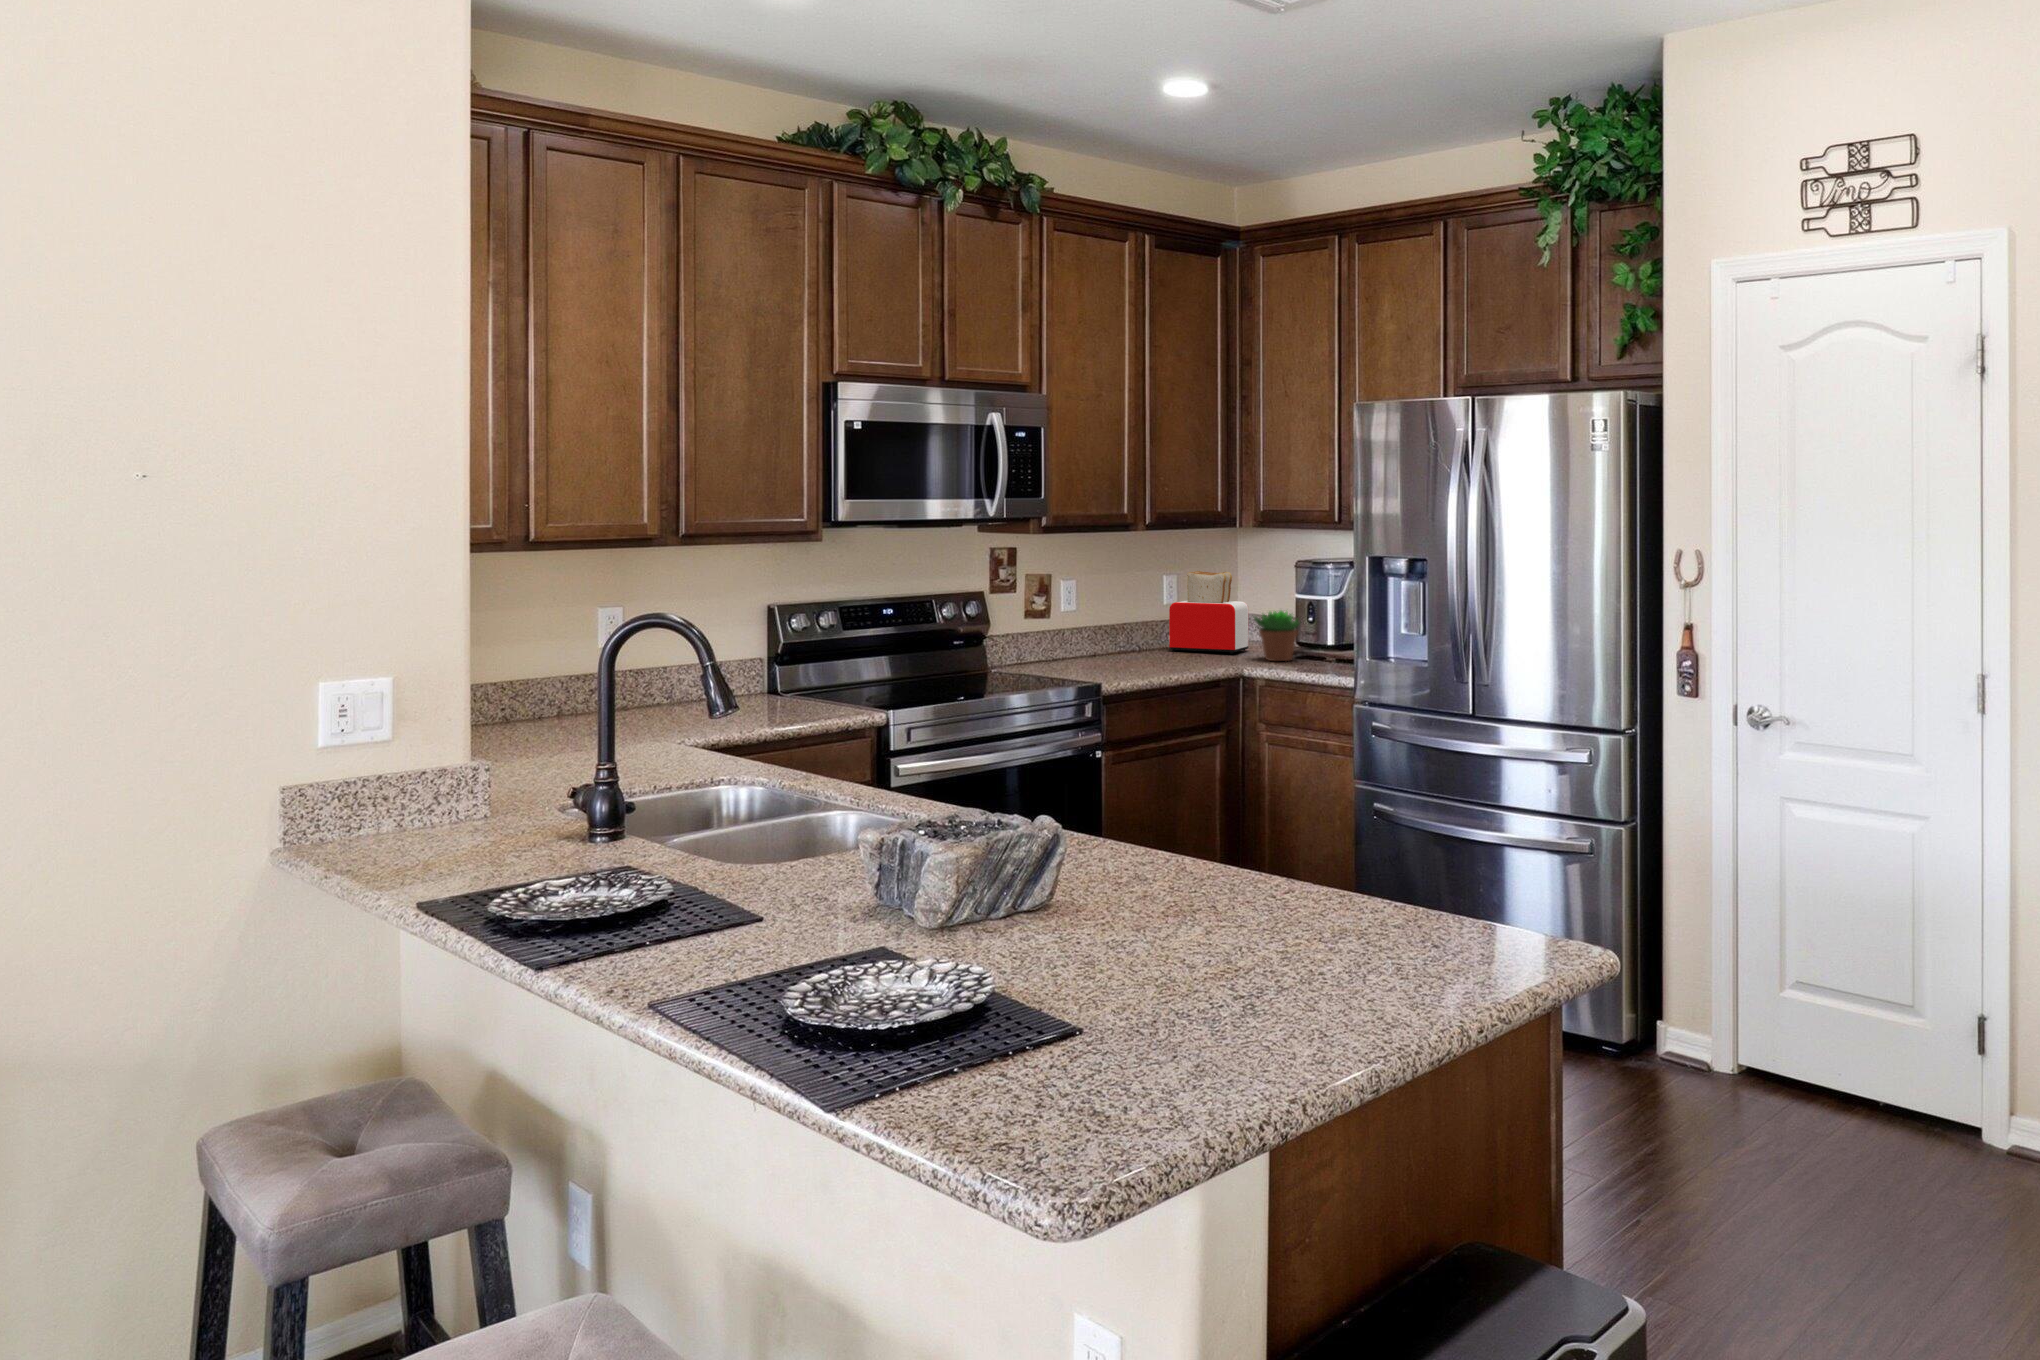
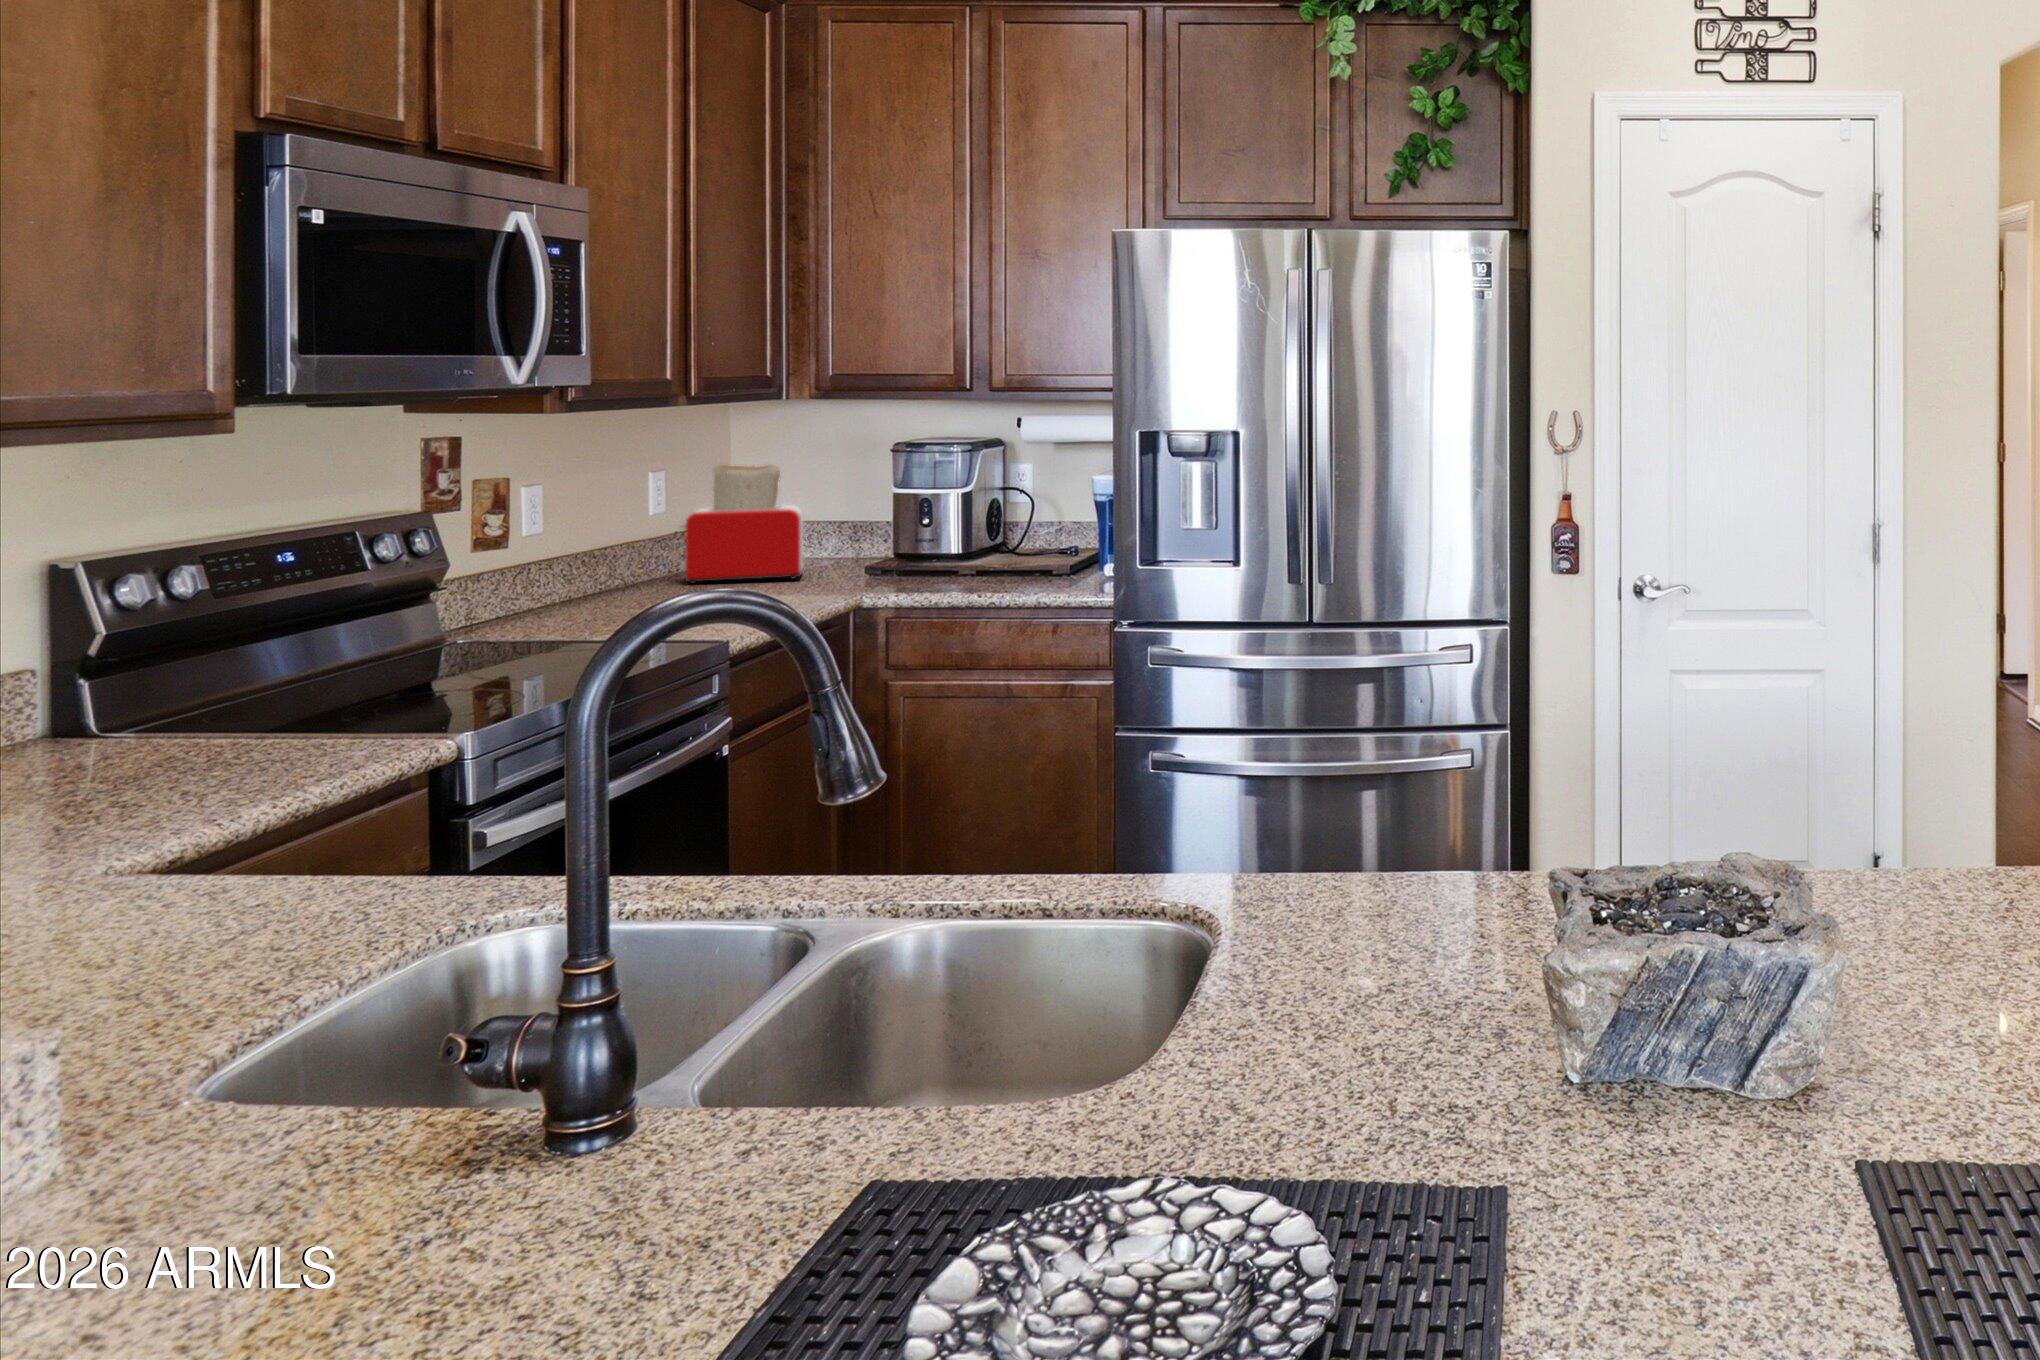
succulent plant: present [1254,611,1300,661] -> none [839,510,916,583]

